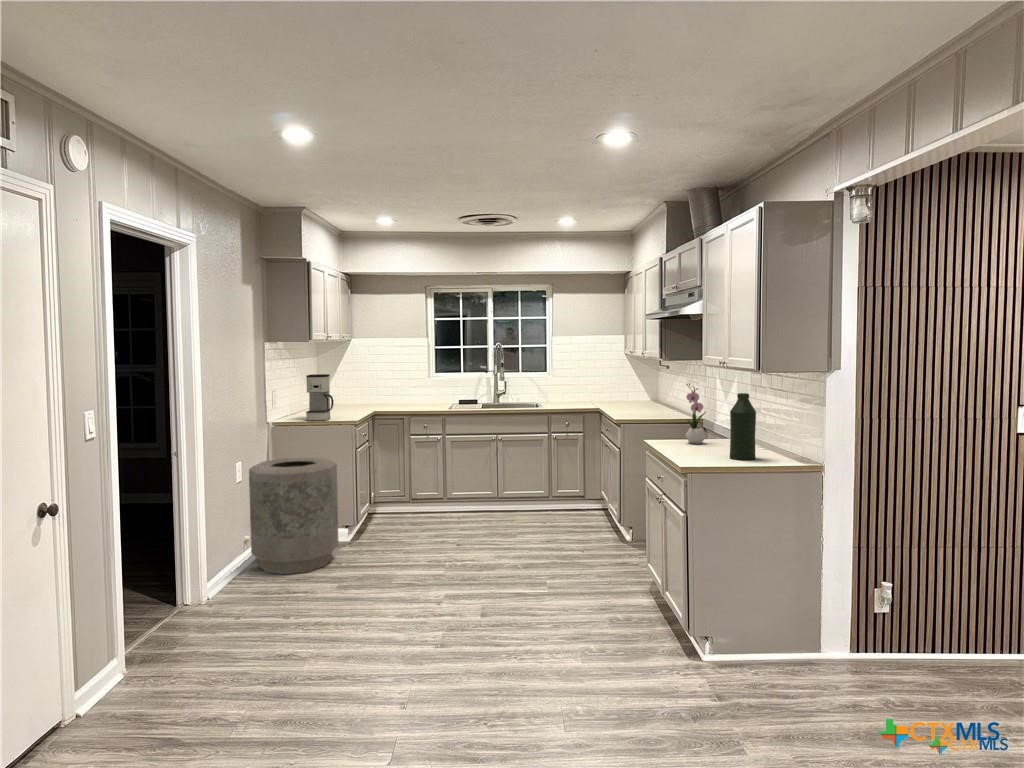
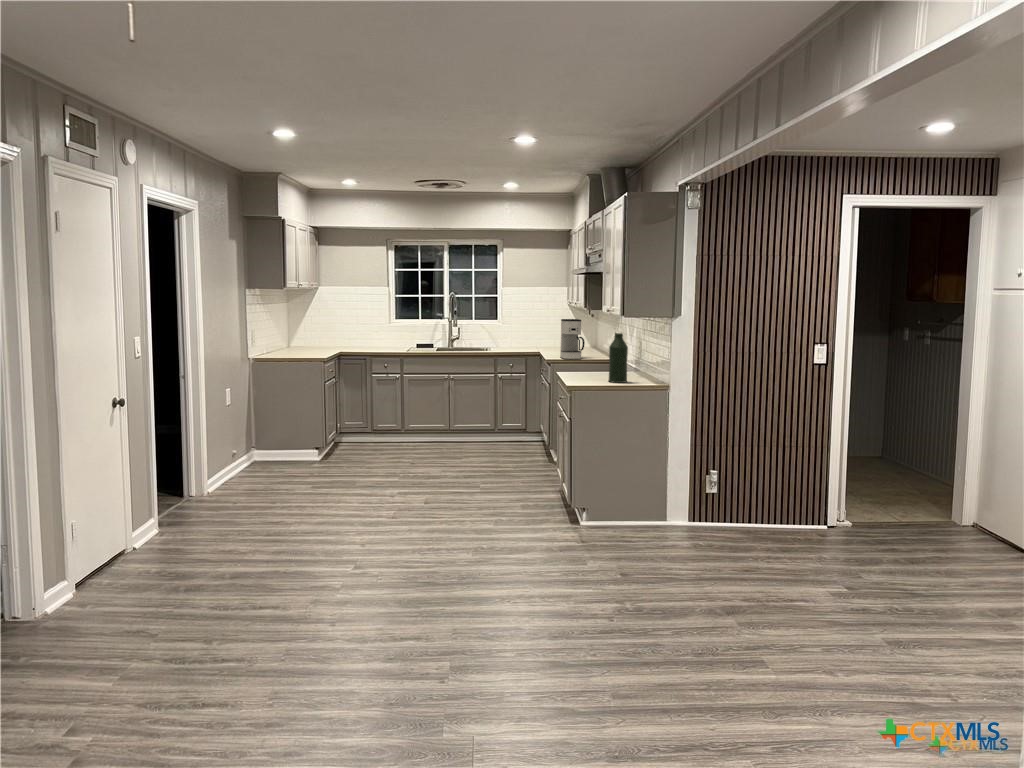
coffee maker: present [306,374,333,421] -> present [560,319,585,359]
flower arrangement: present [685,383,706,444] -> none [587,327,605,375]
trash can: present [249,457,339,574] -> none [236,388,310,480]

